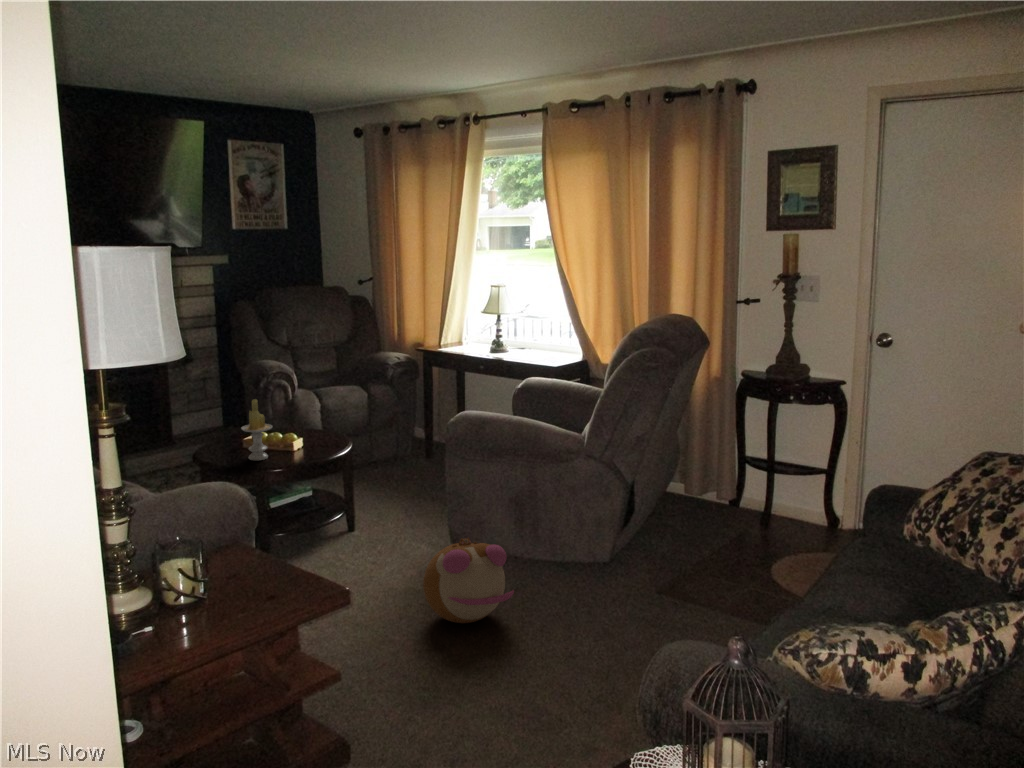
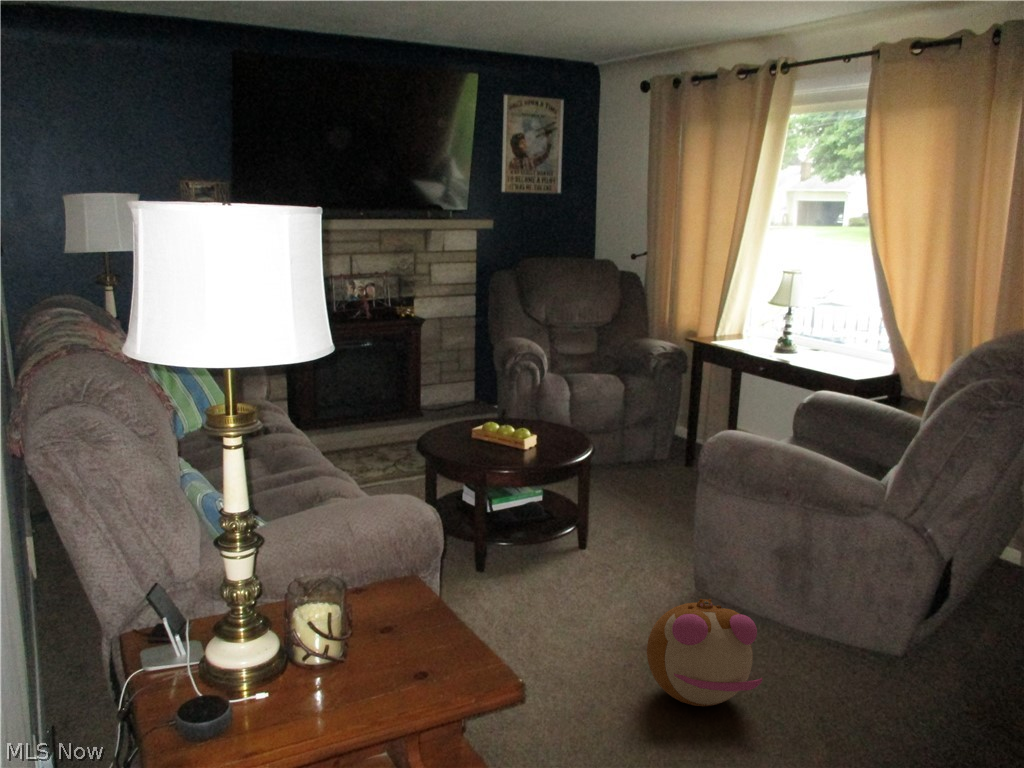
candle: present [241,399,272,460] -> none [468,390,502,459]

